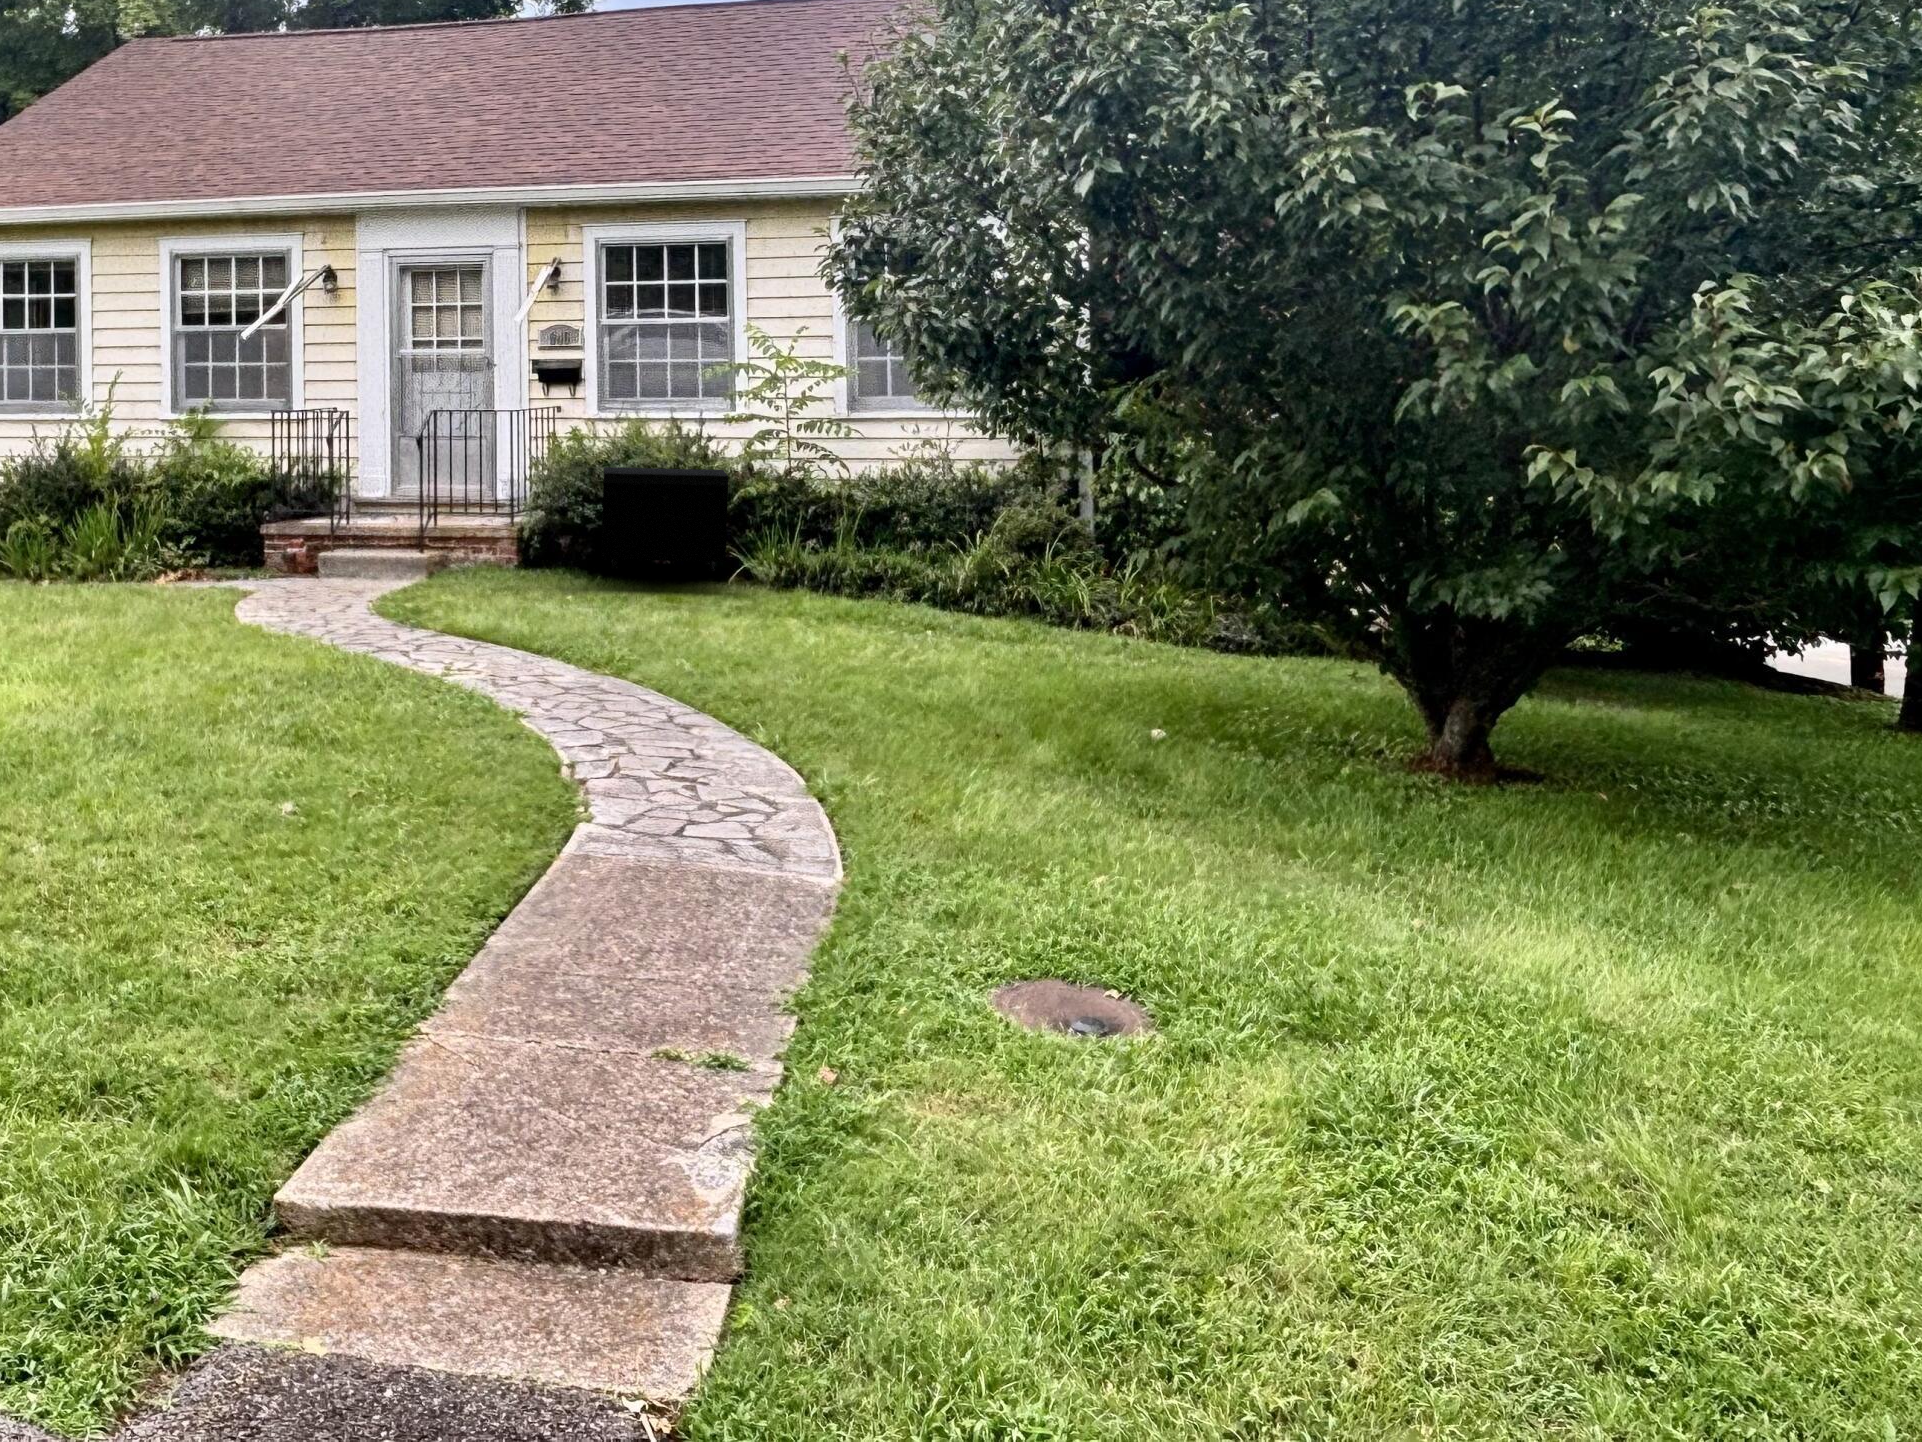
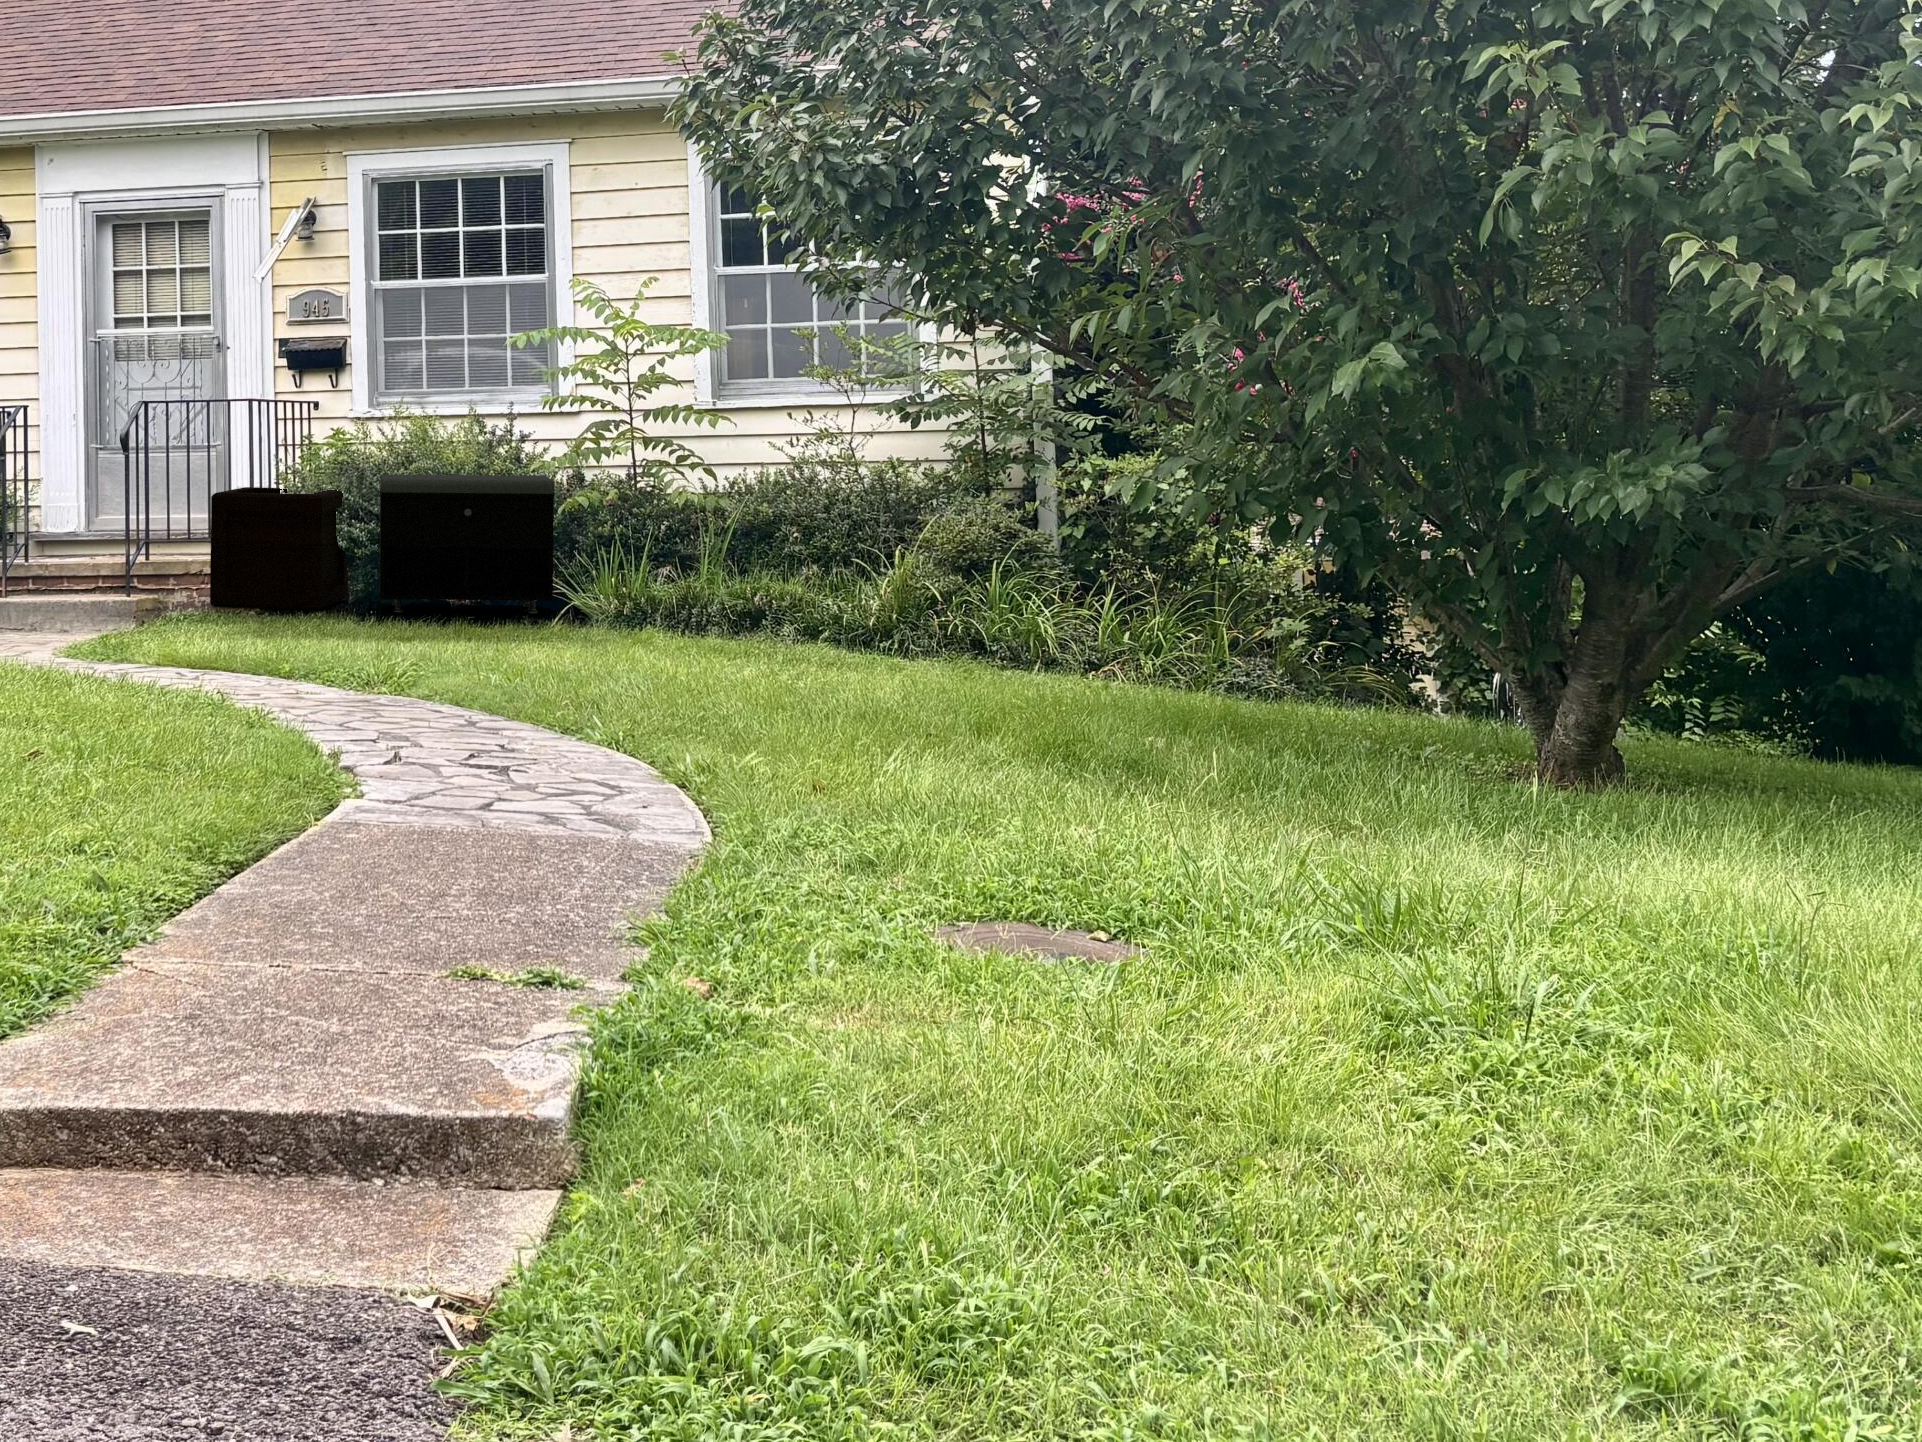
wooden crate: none [479,474,581,566] -> present [210,487,348,611]

